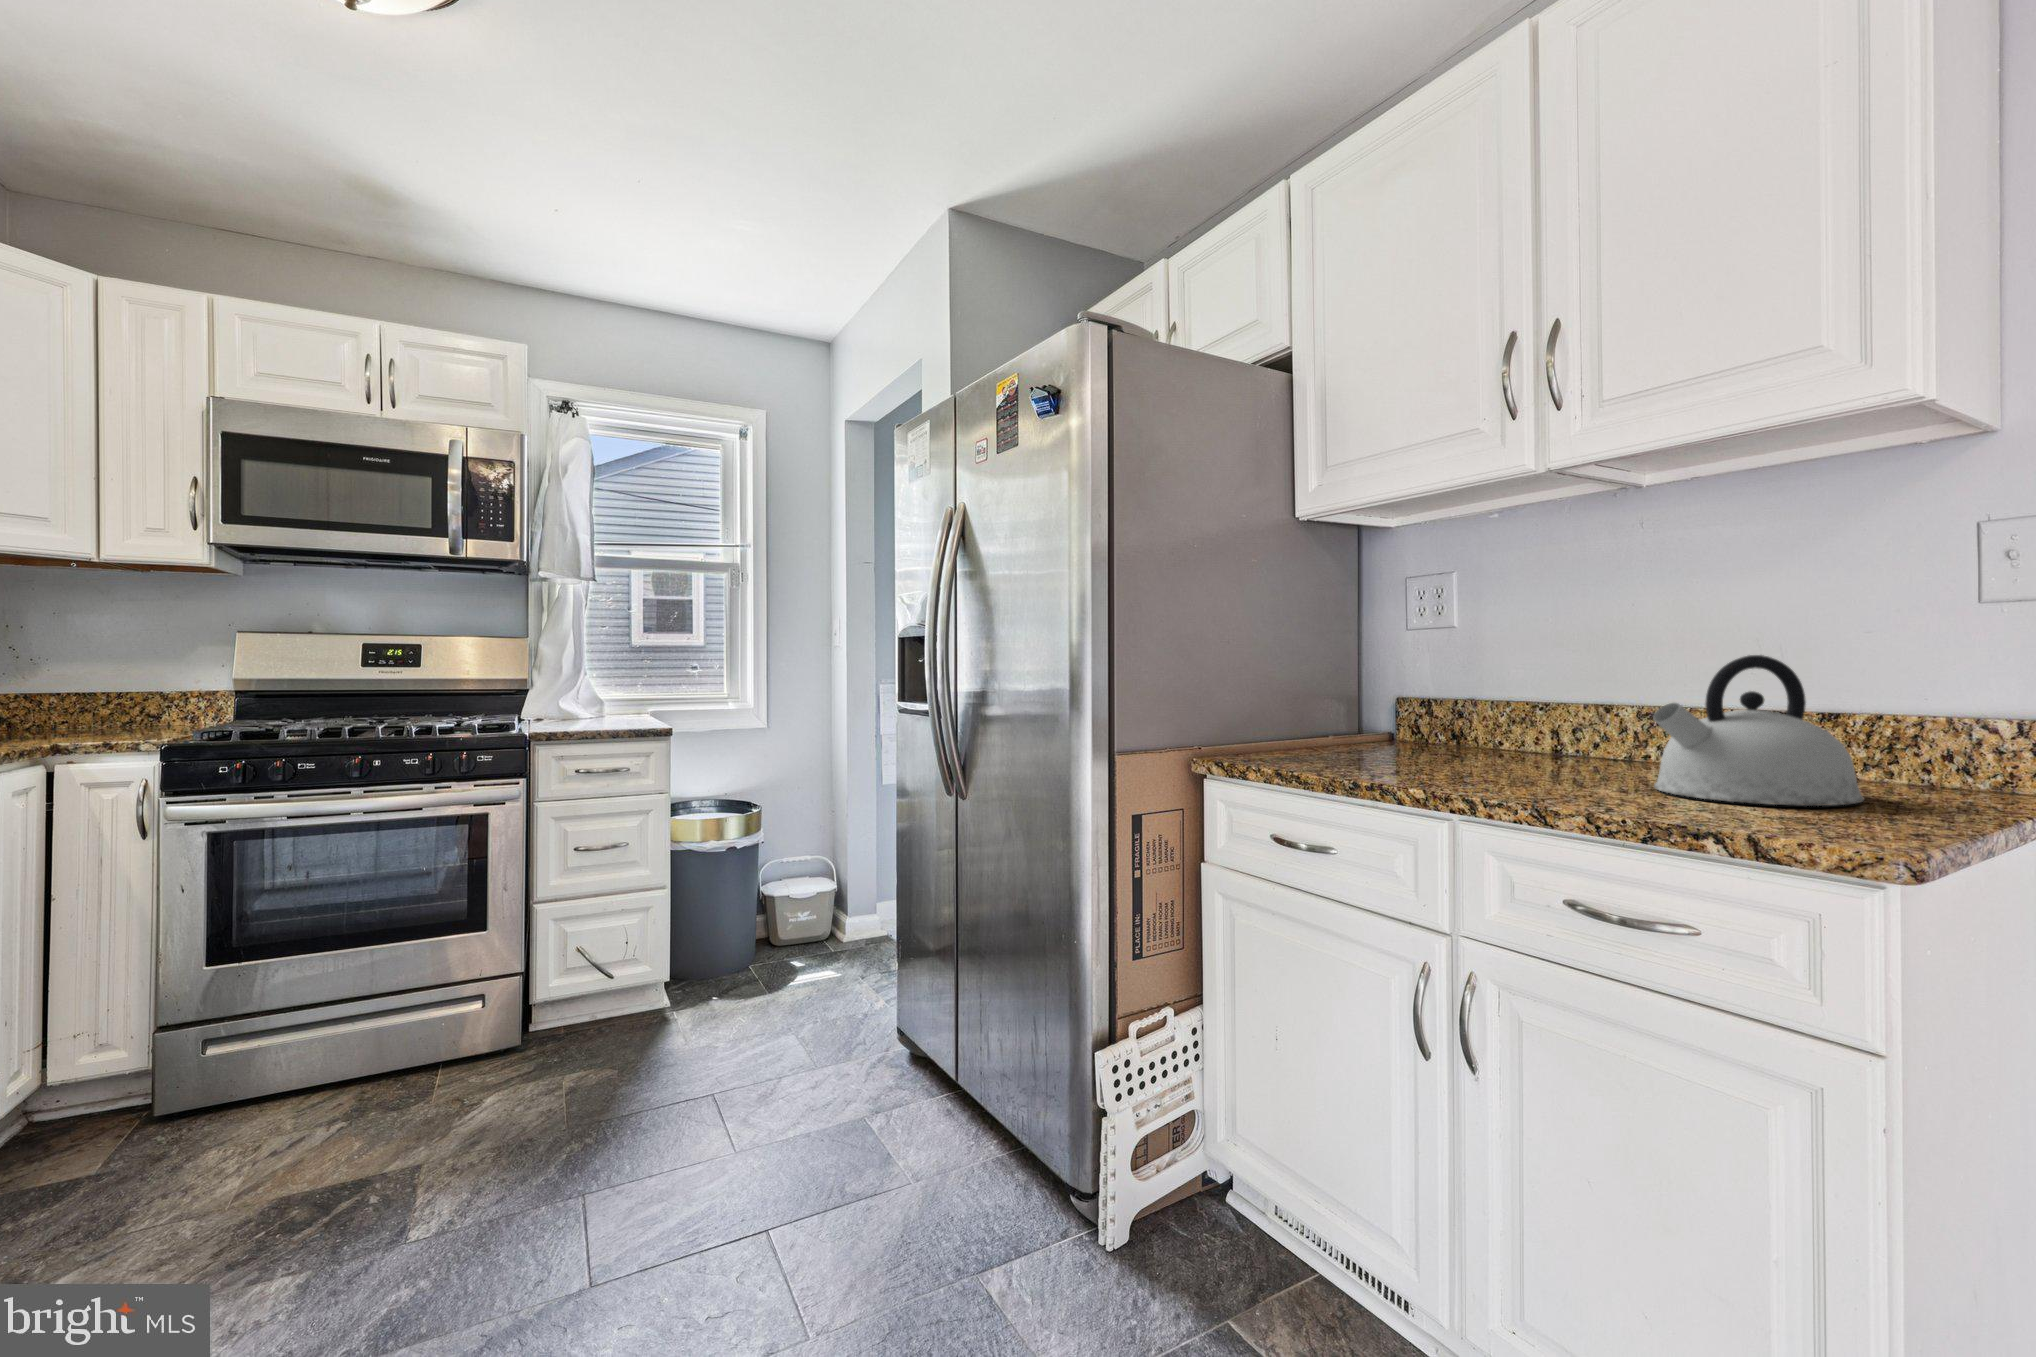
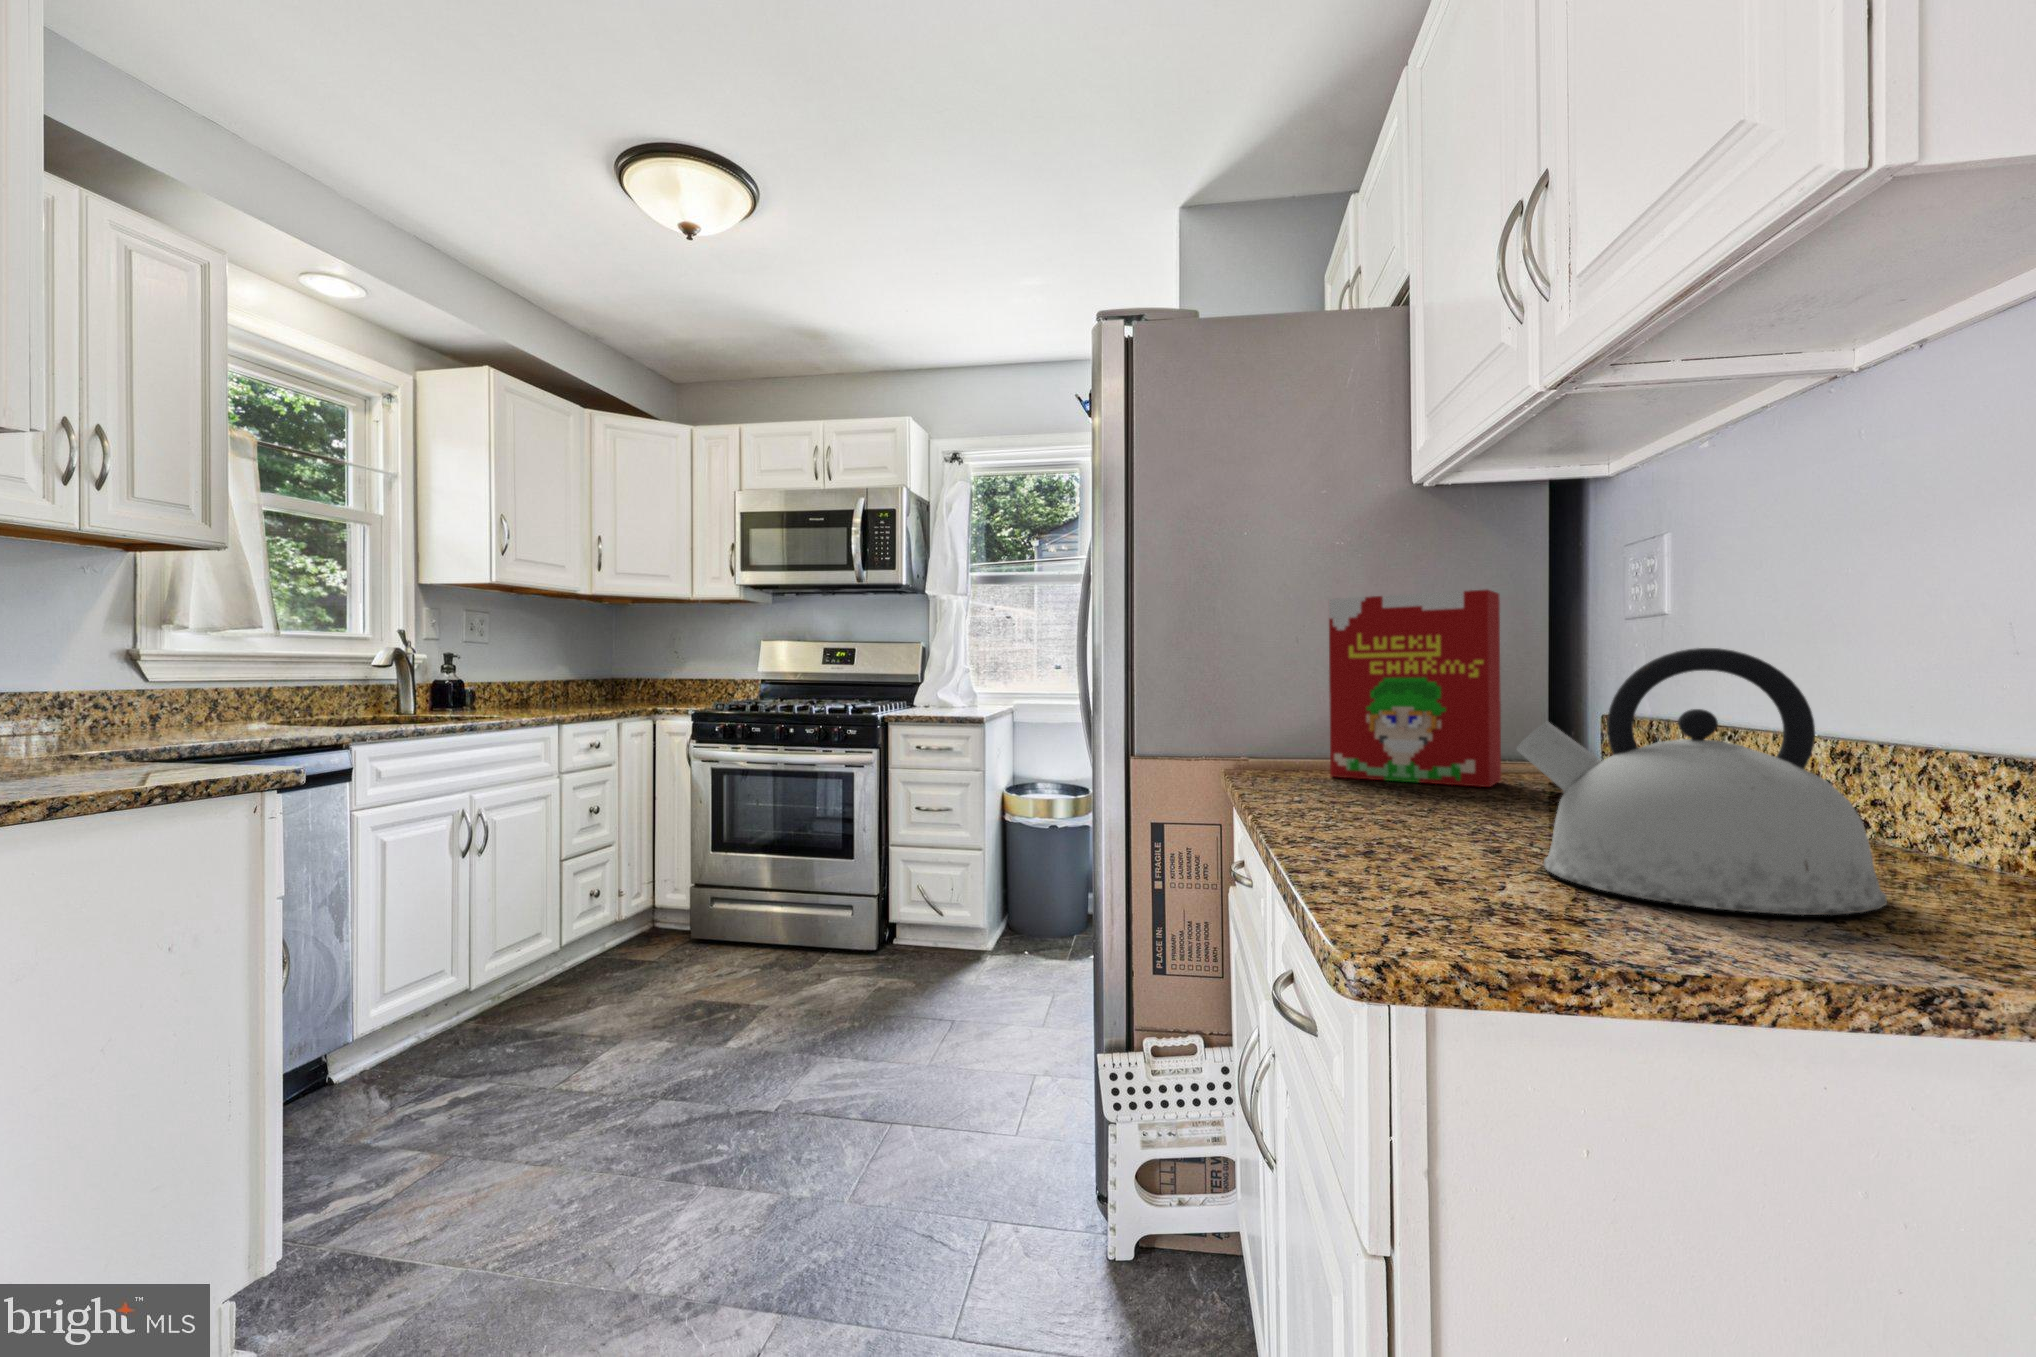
cereal box: none [1265,608,1398,757] -> present [1329,590,1501,787]

